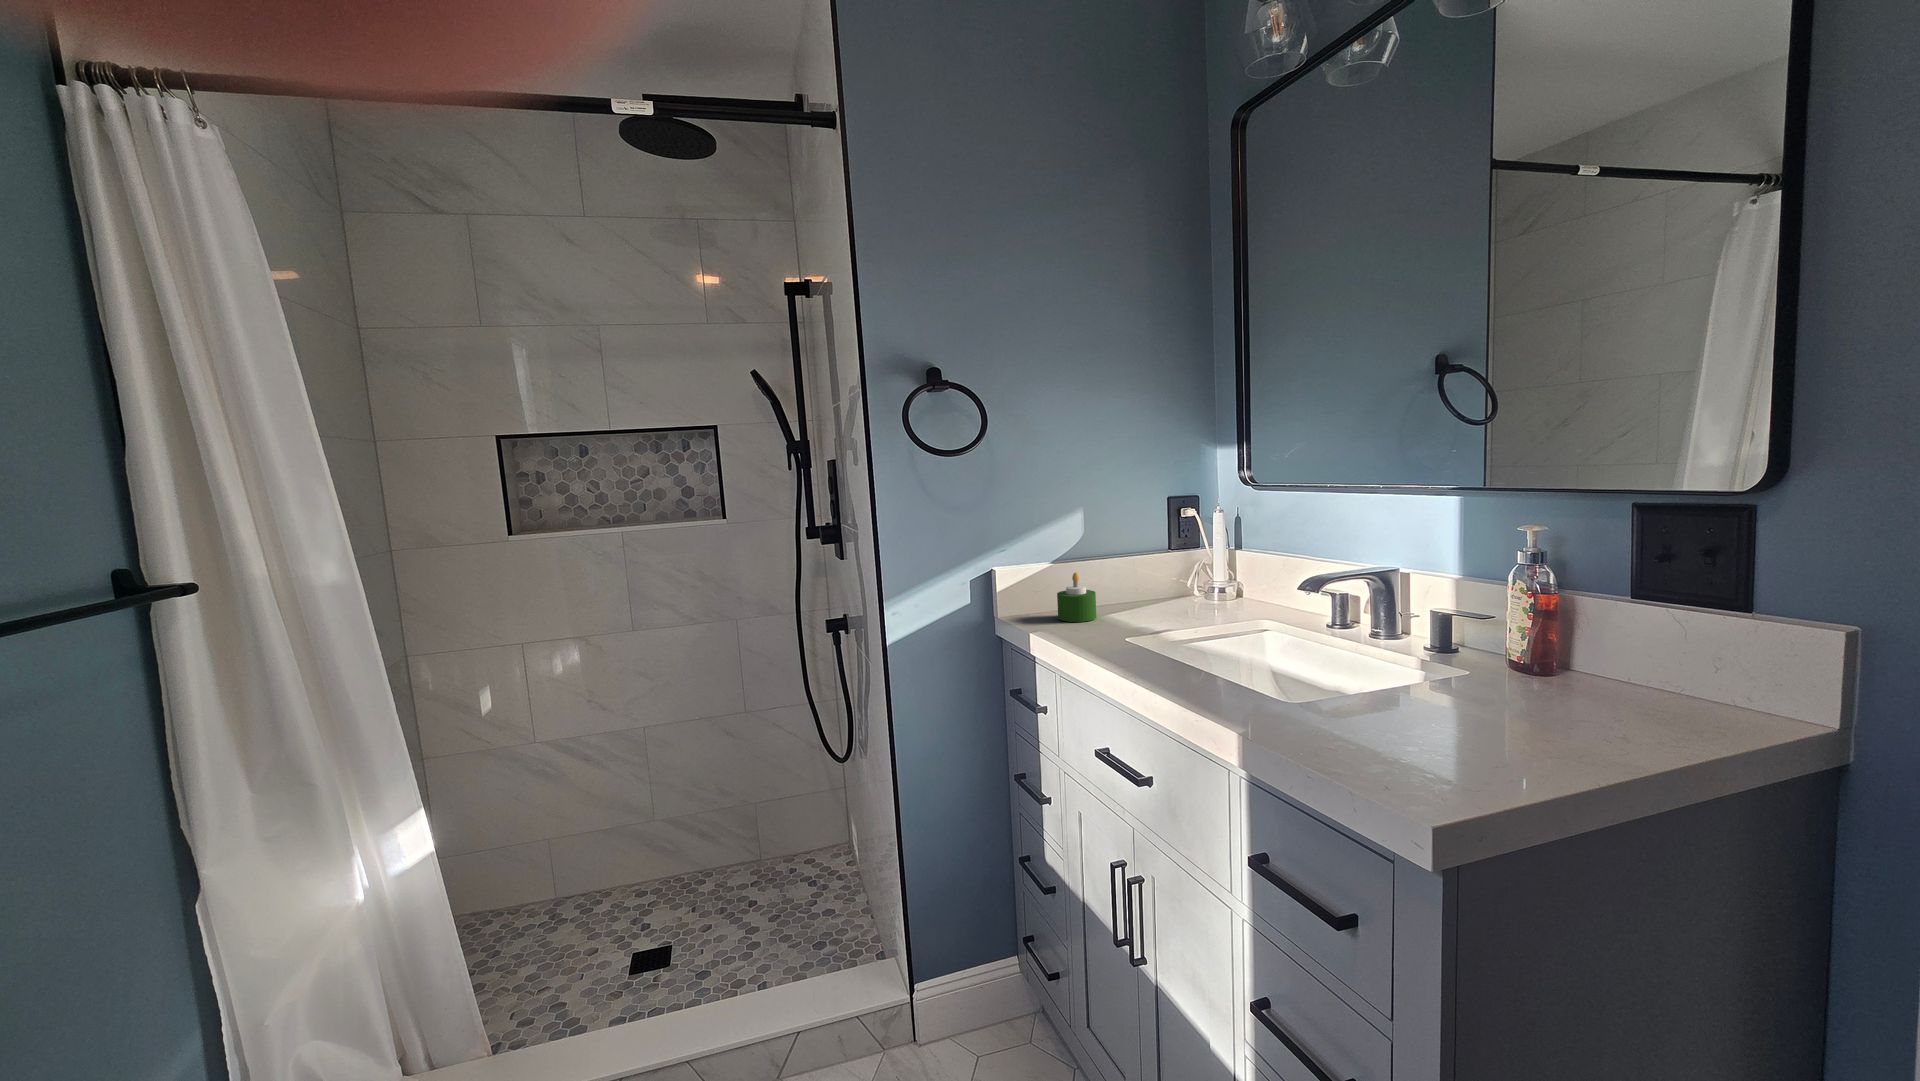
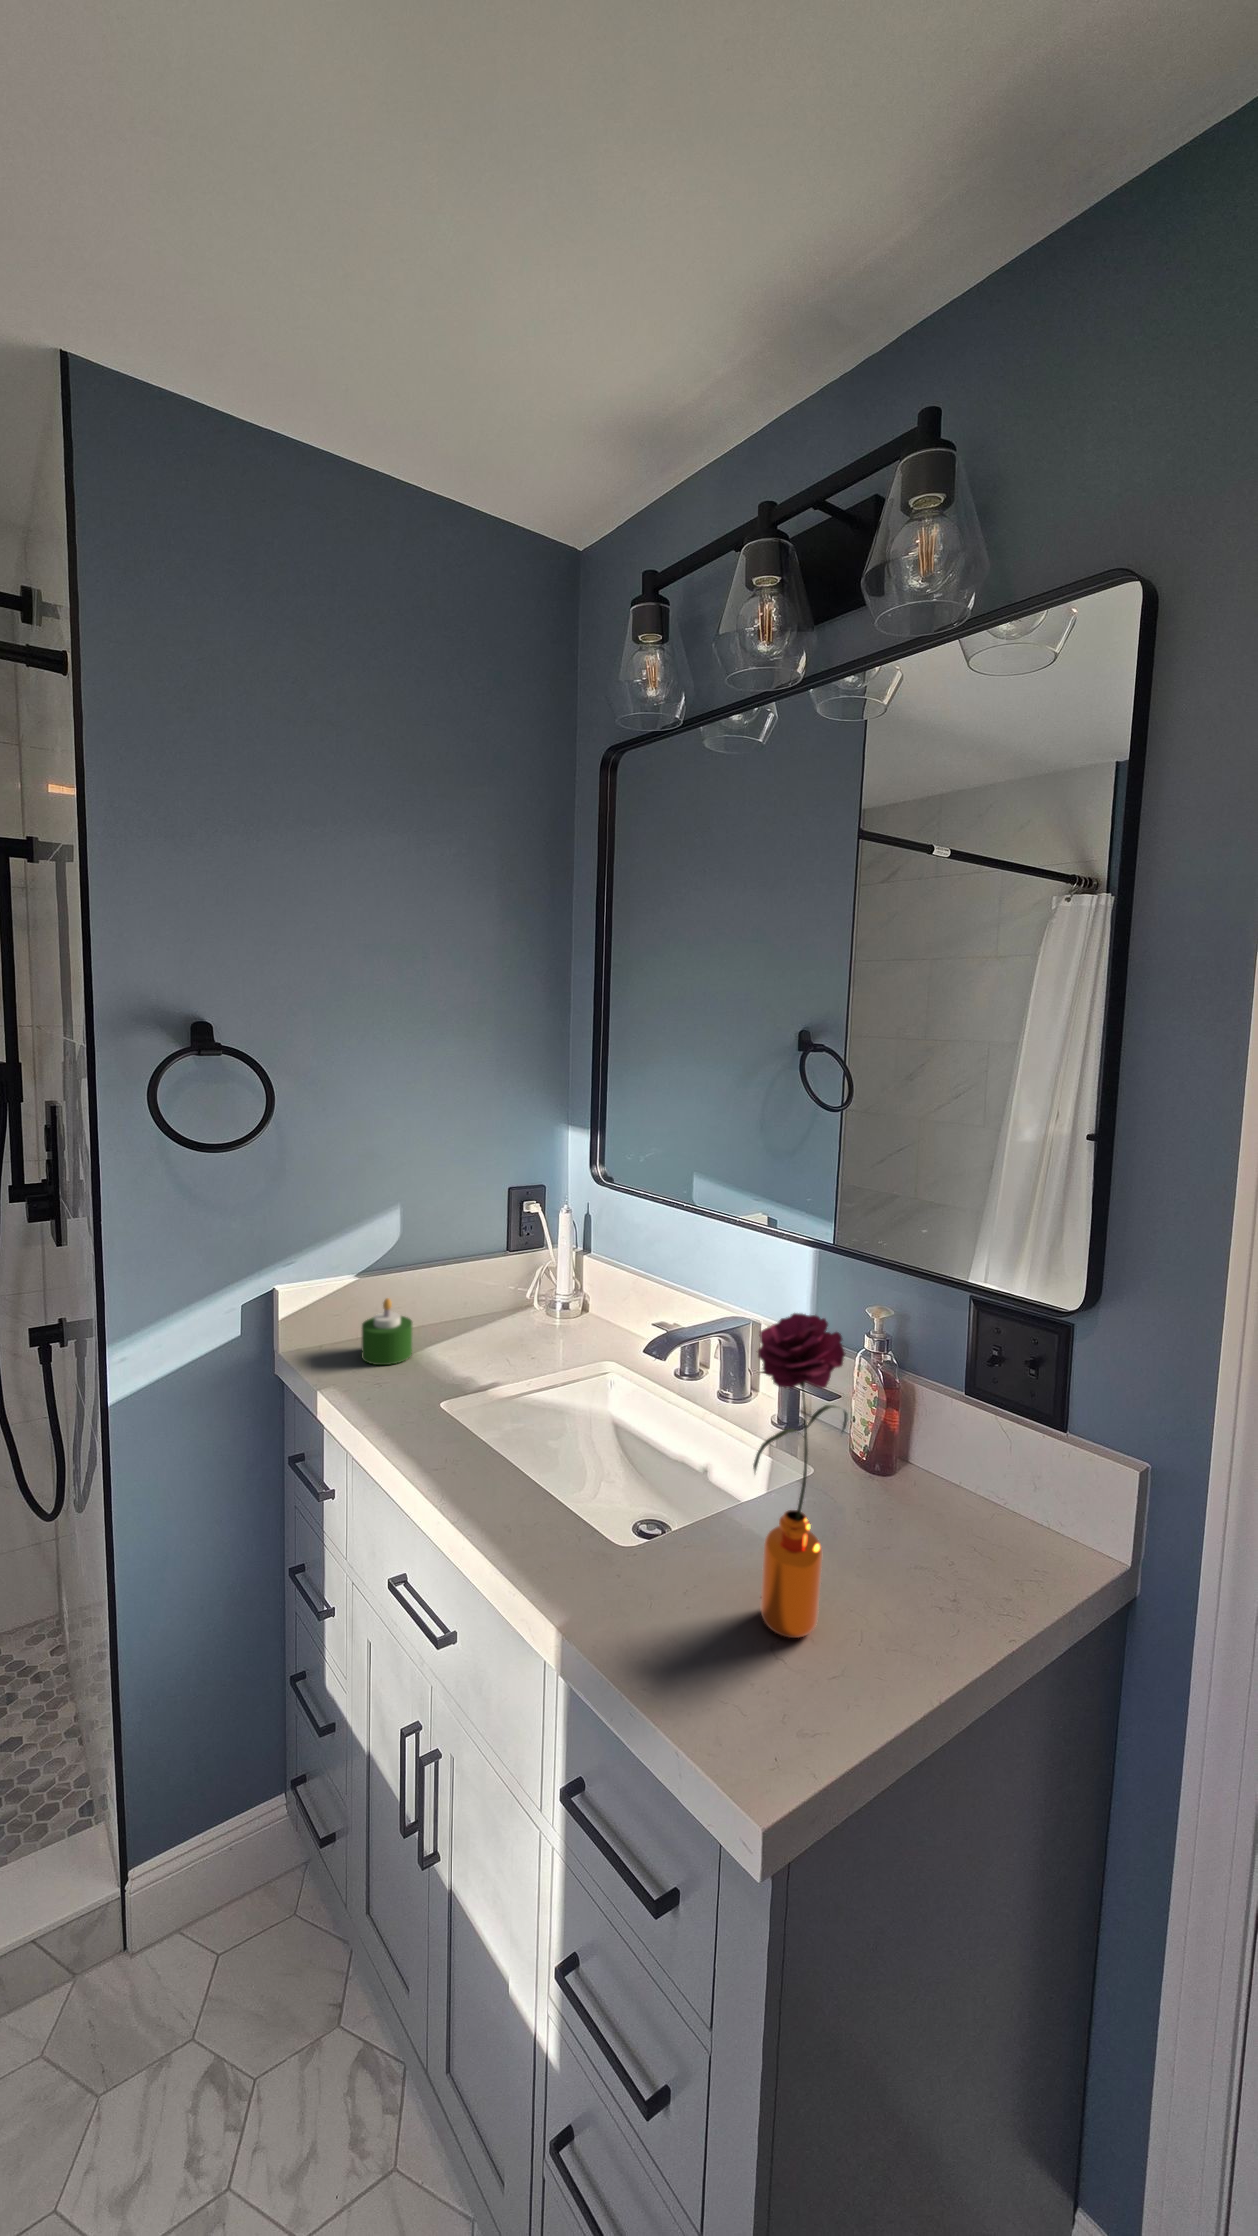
flower: none [1402,464,1496,742] -> present [753,1313,848,1638]

